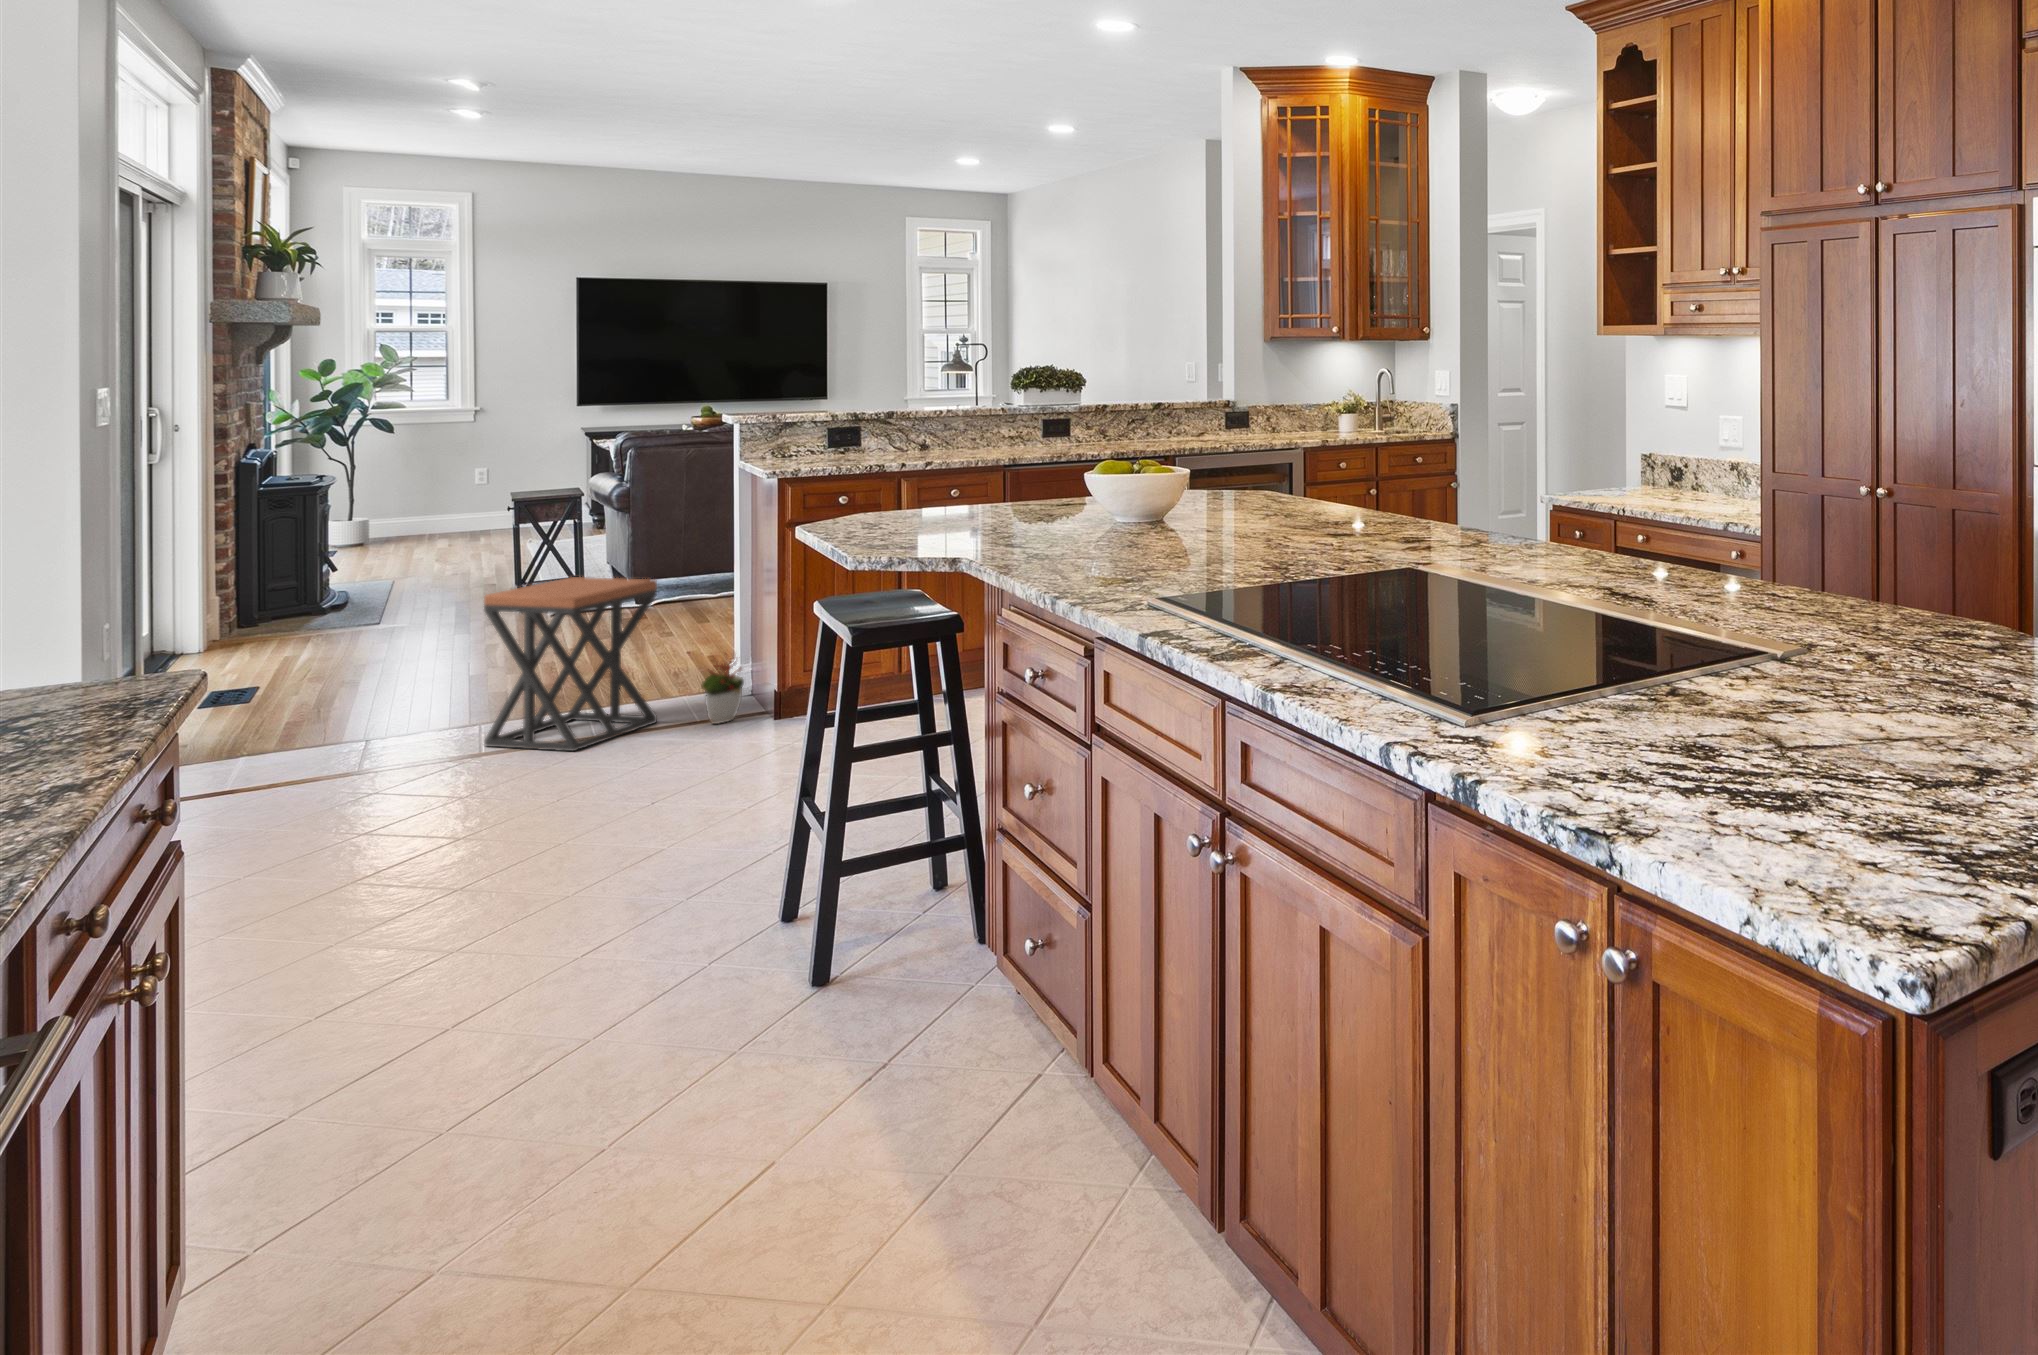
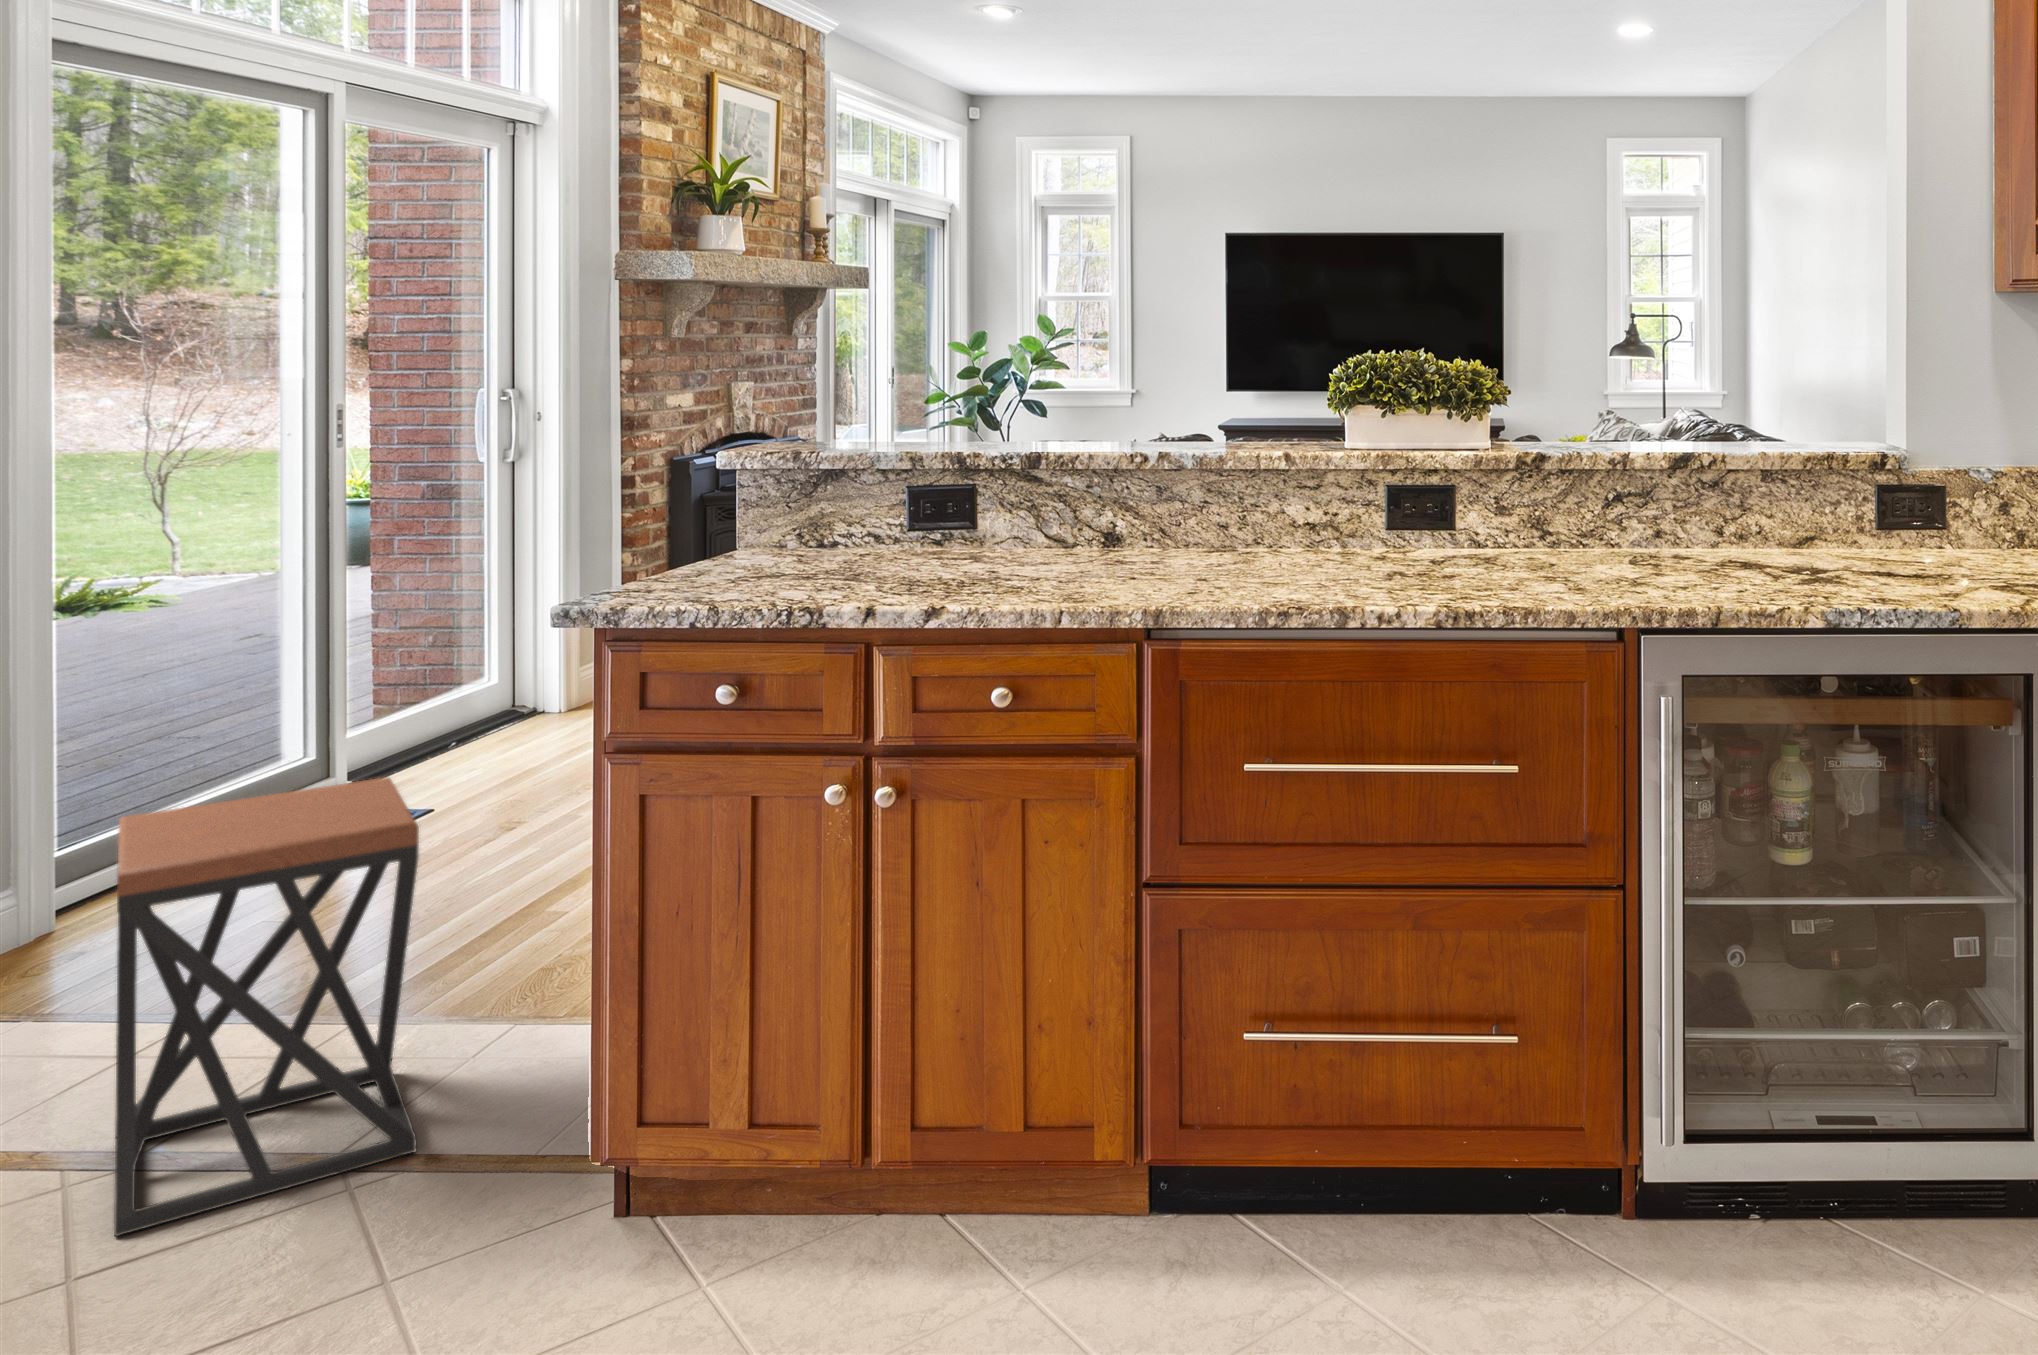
decorative plant: present [701,658,744,724] -> none [406,1028,532,1209]

